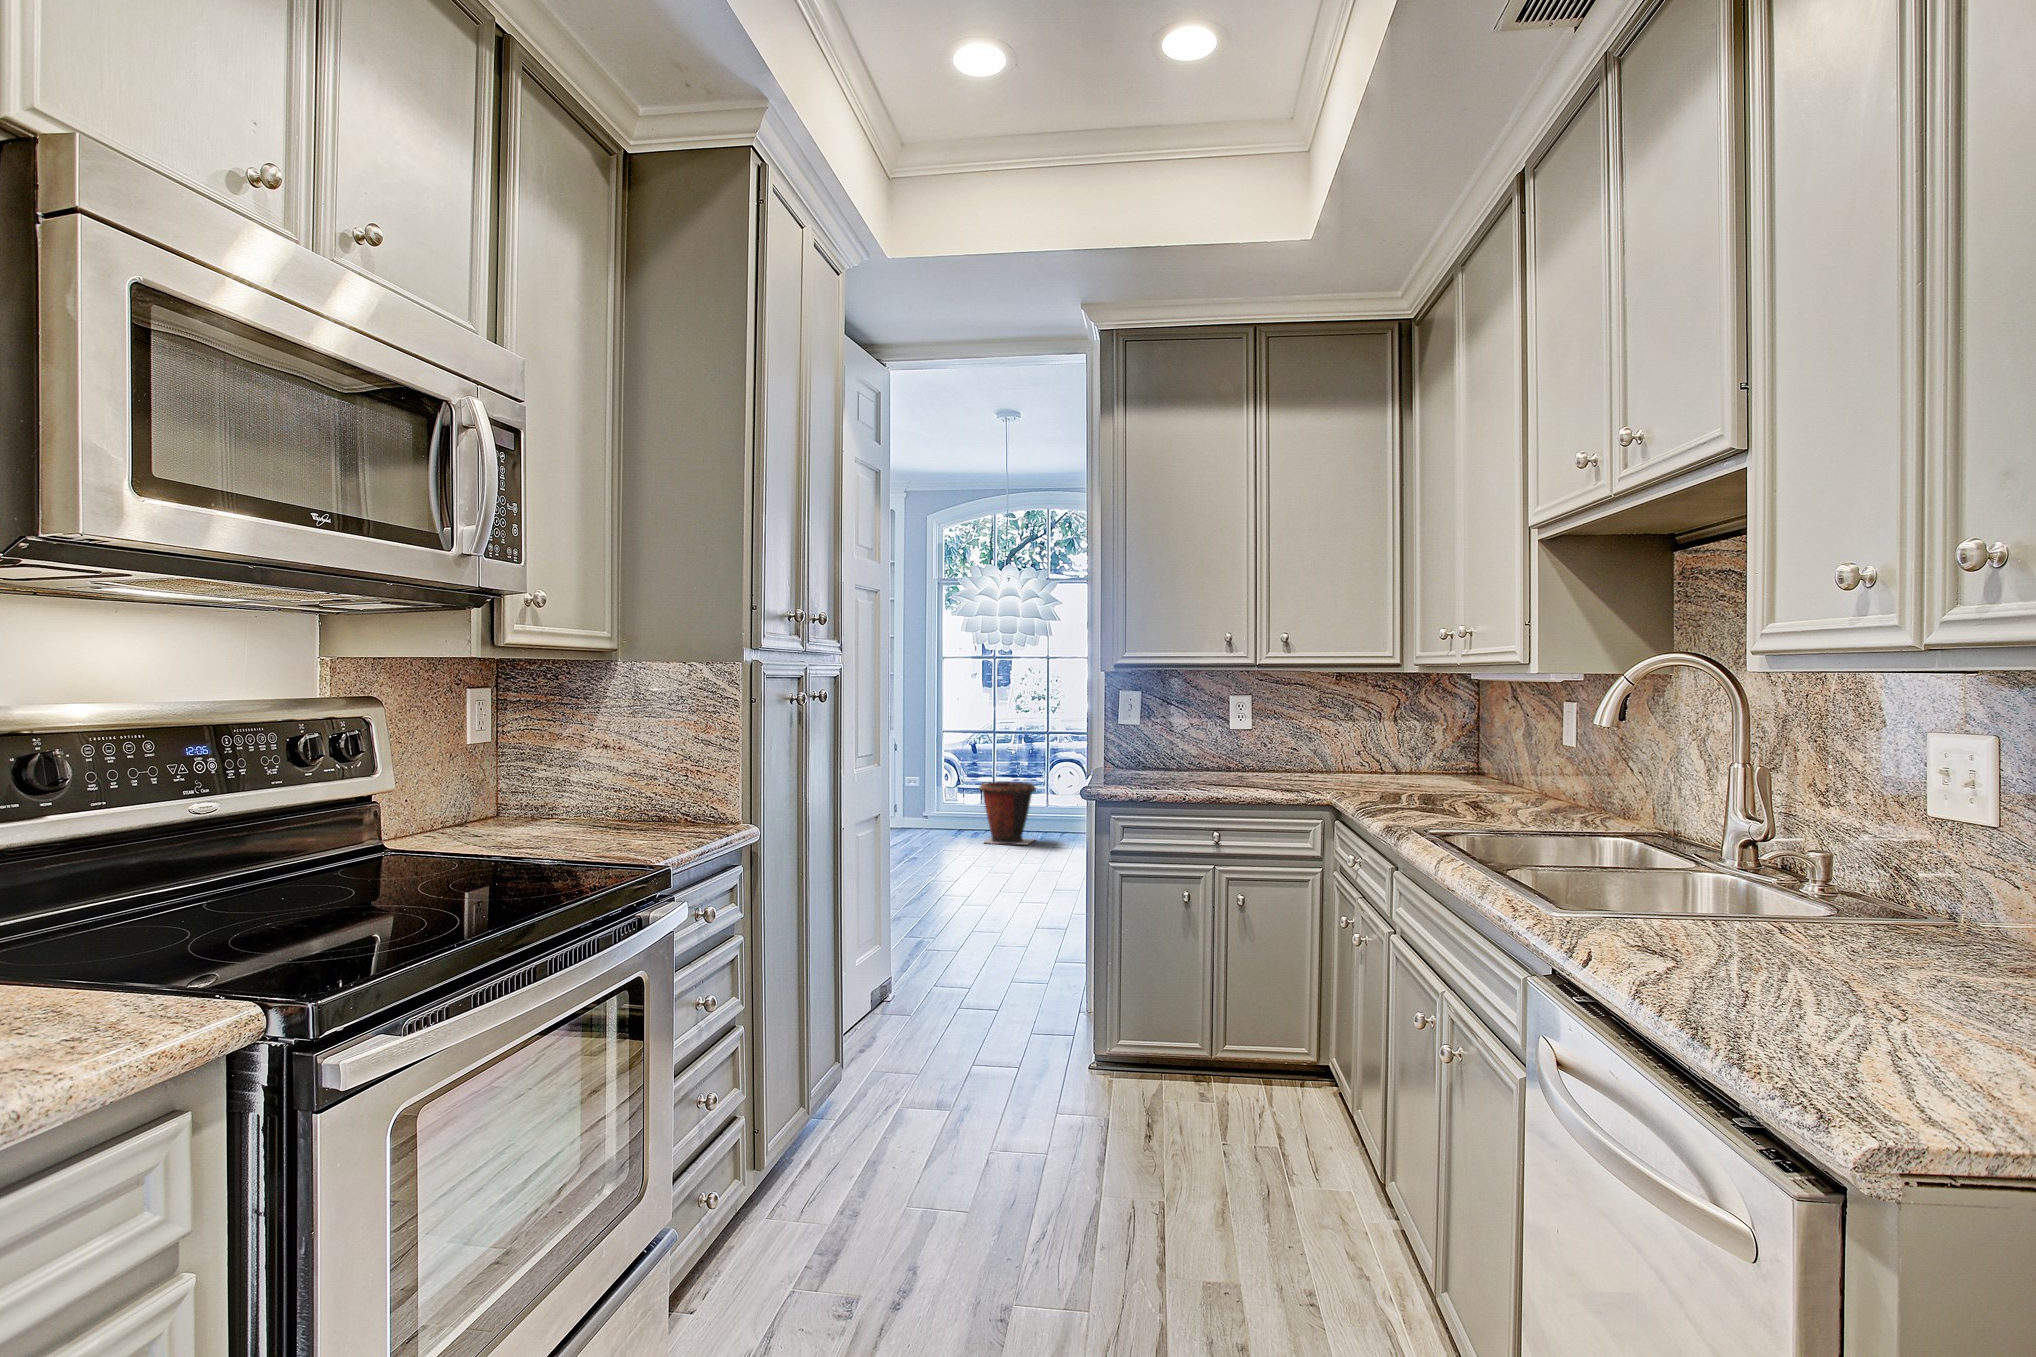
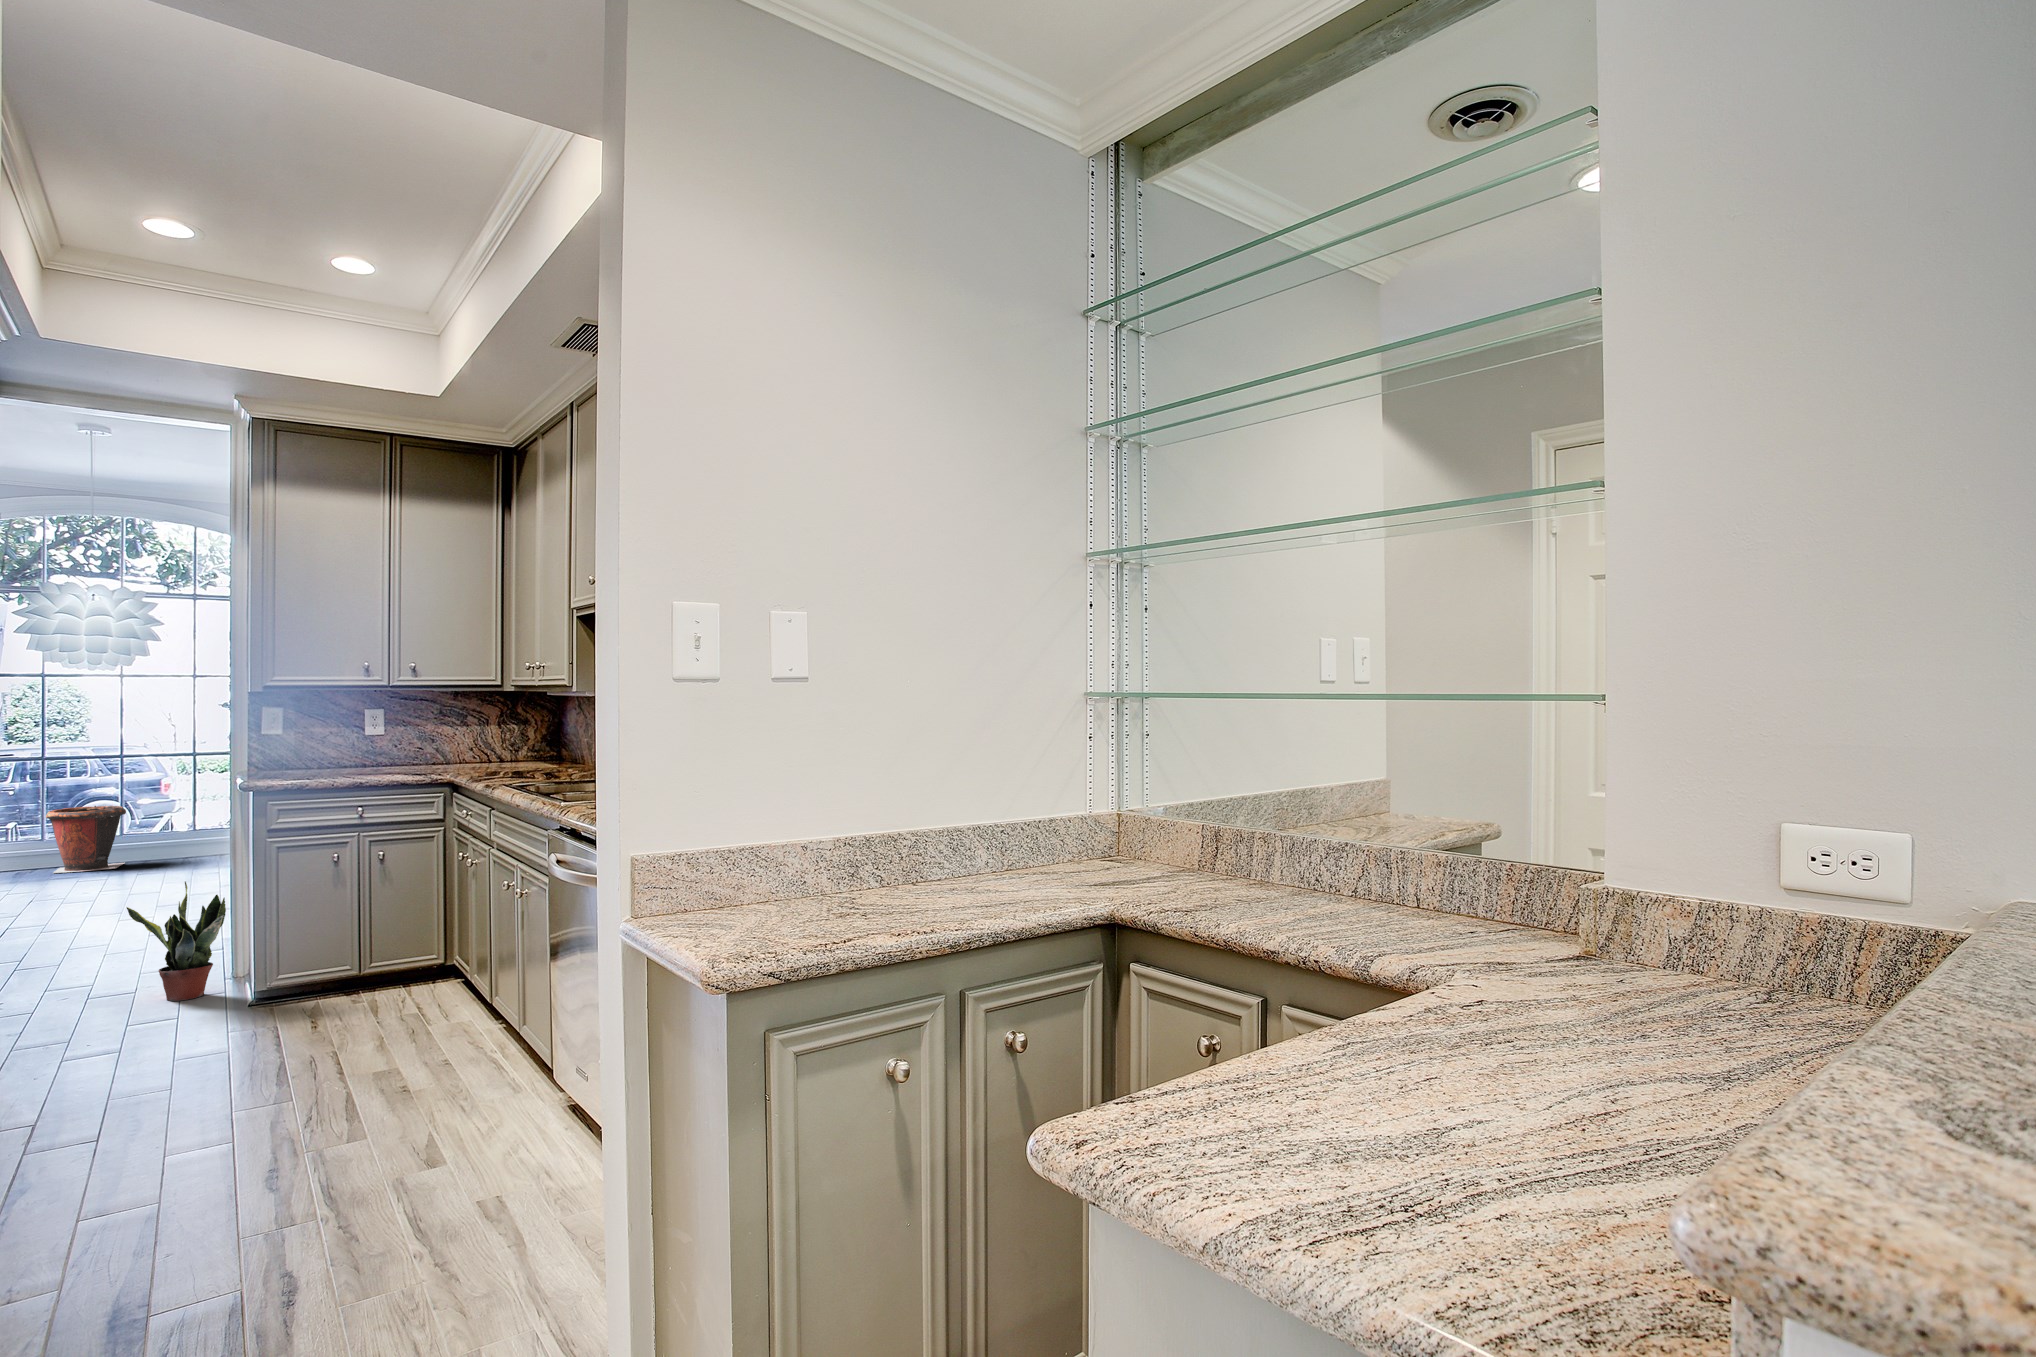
potted plant: none [992,894,1081,1039] -> present [127,882,226,1001]

